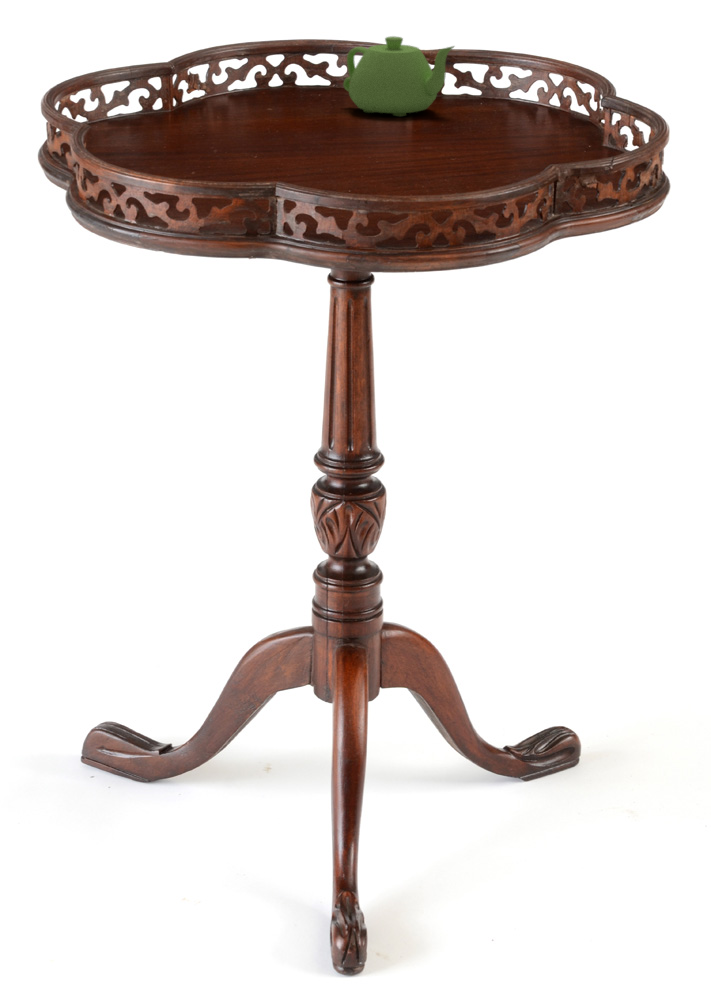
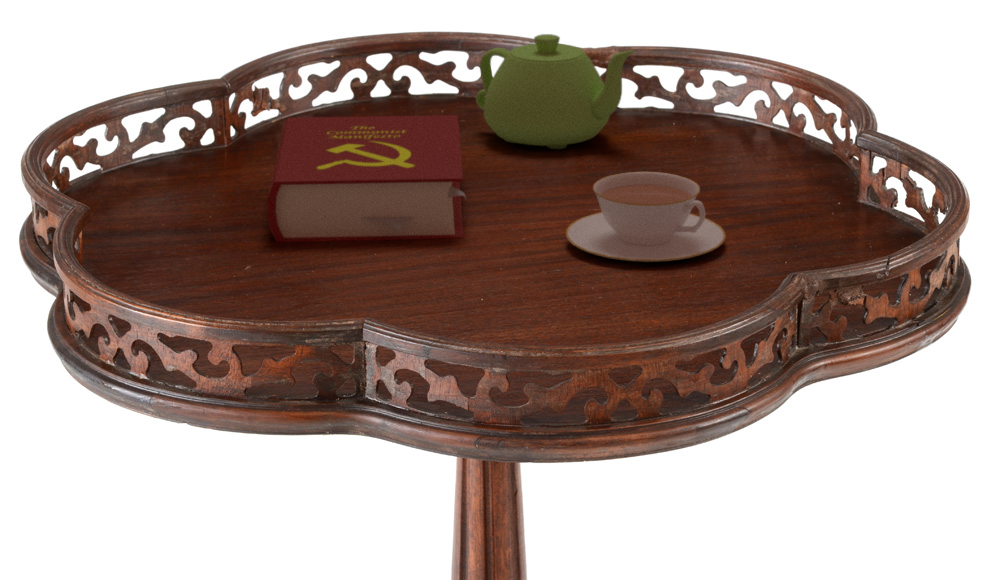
book: none [207,84,339,157] -> present [267,115,466,242]
teacup: none [405,114,511,166] -> present [566,172,726,262]

